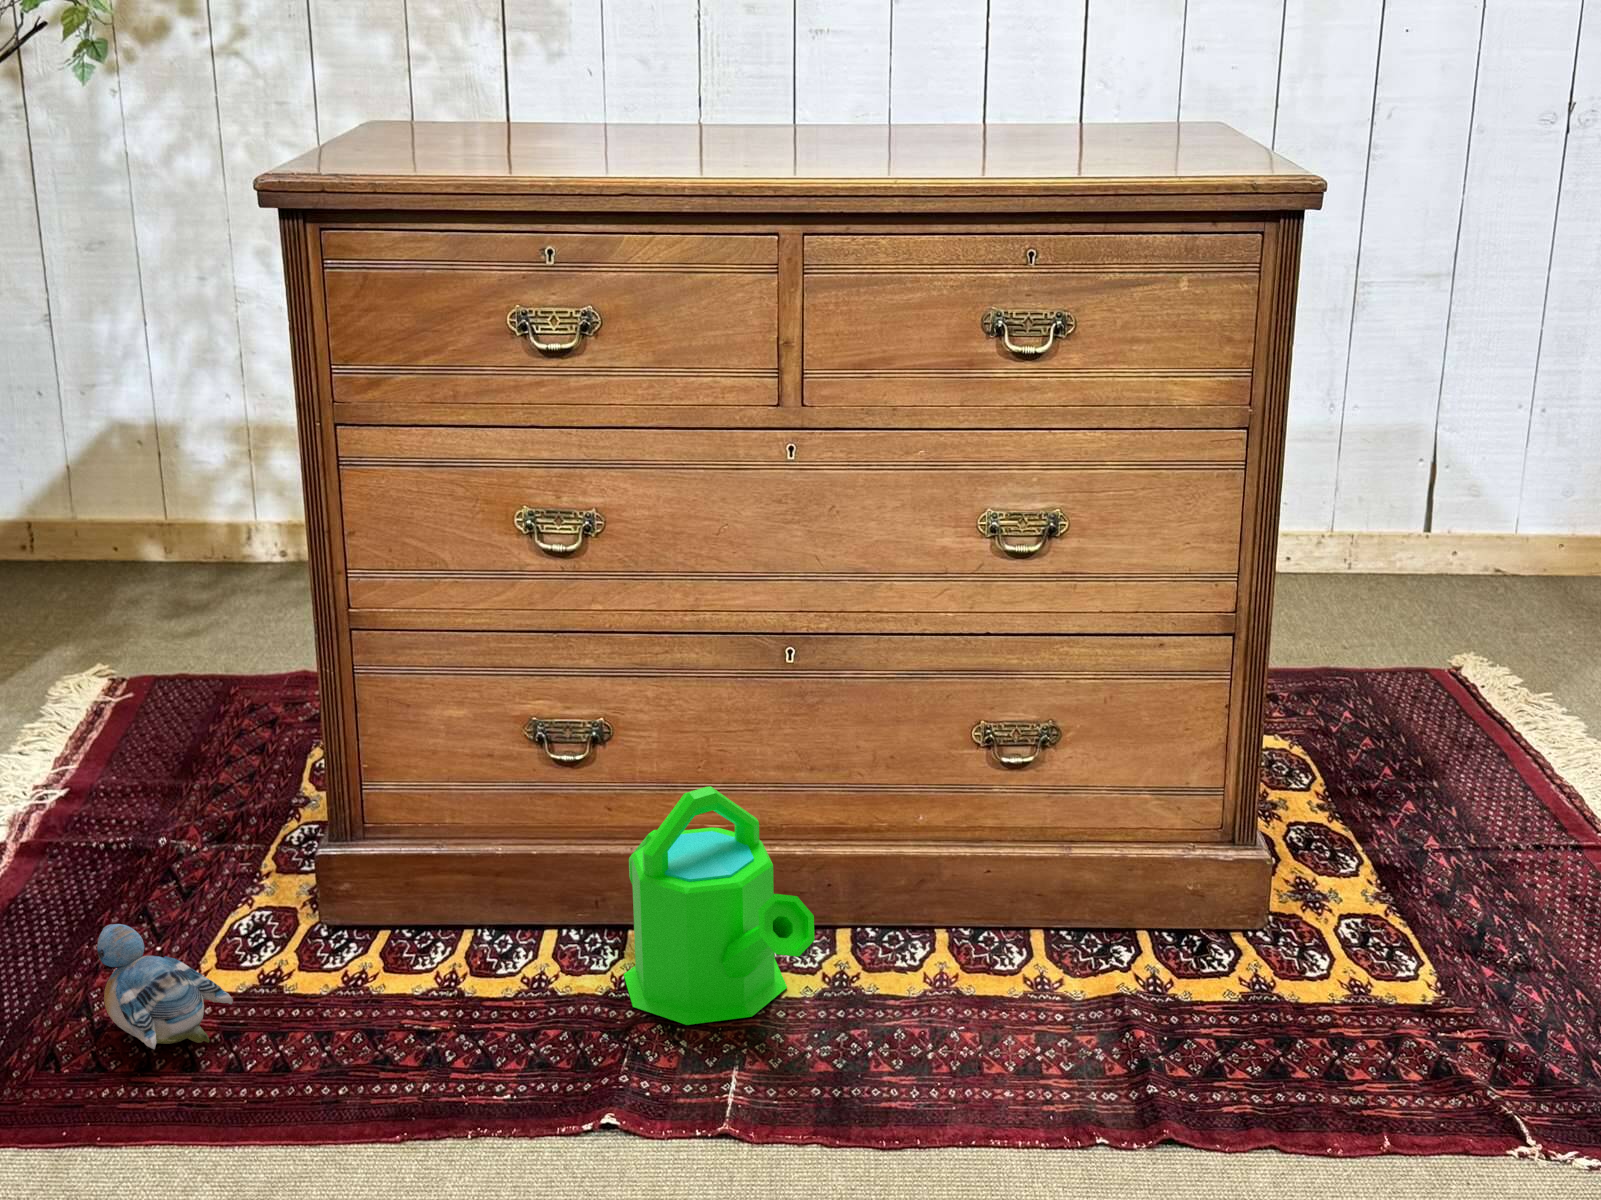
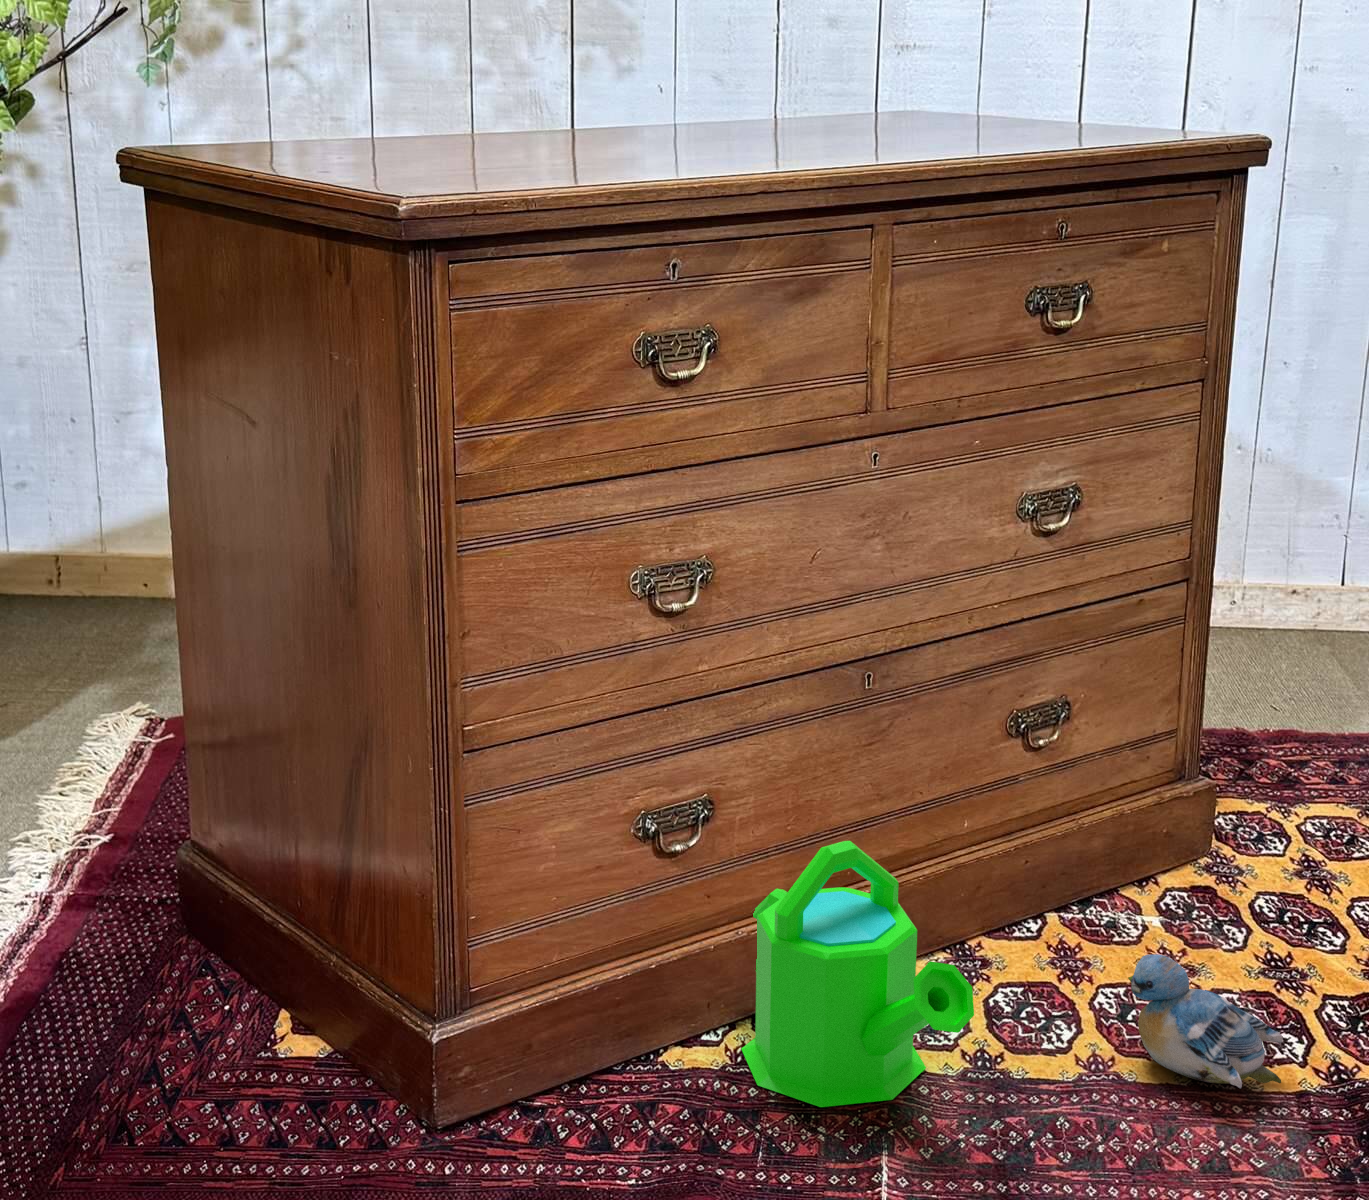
plush toy: present [97,924,233,1049] -> present [1128,954,1283,1088]

